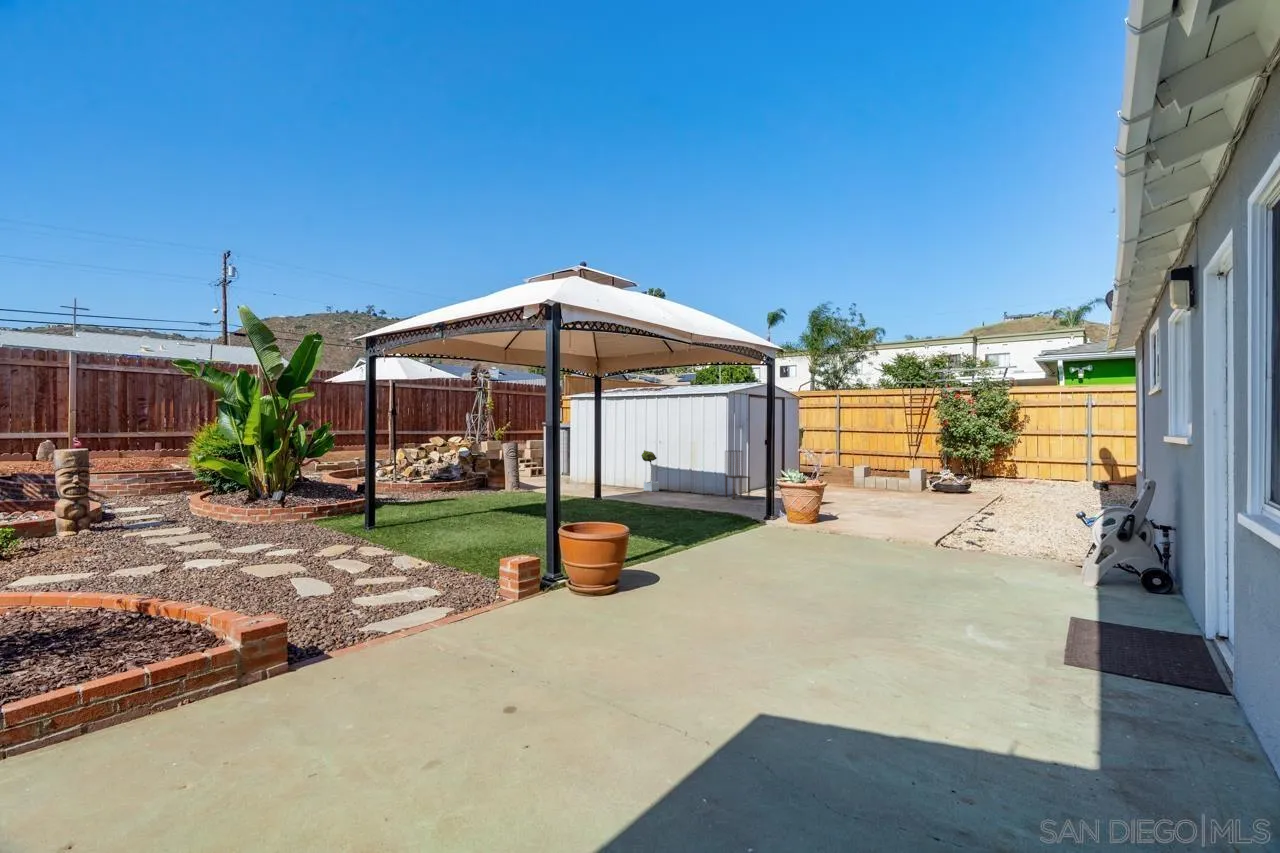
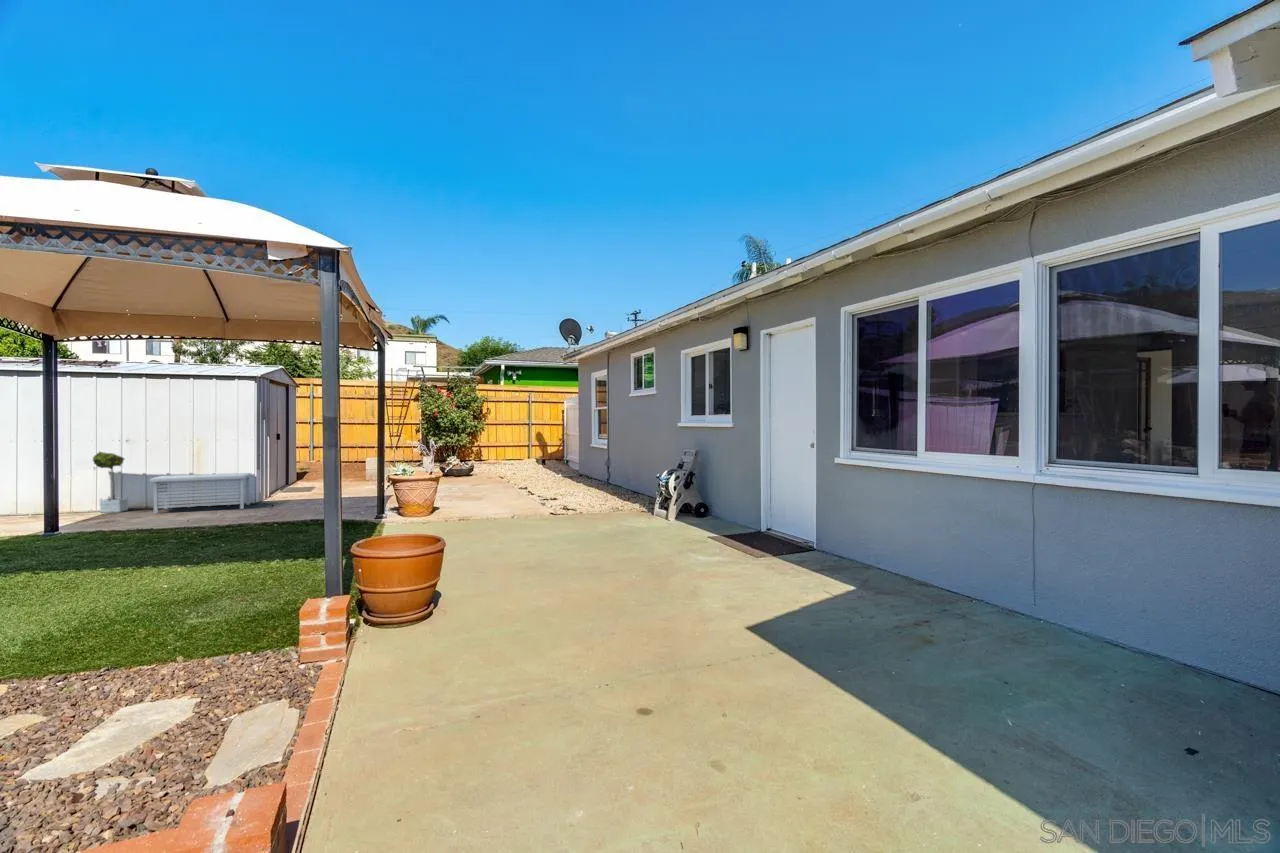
dining chair: present [725,451,750,499] -> none [256,445,294,505]
storage bench: none [660,469,723,499] -> present [150,473,251,513]

